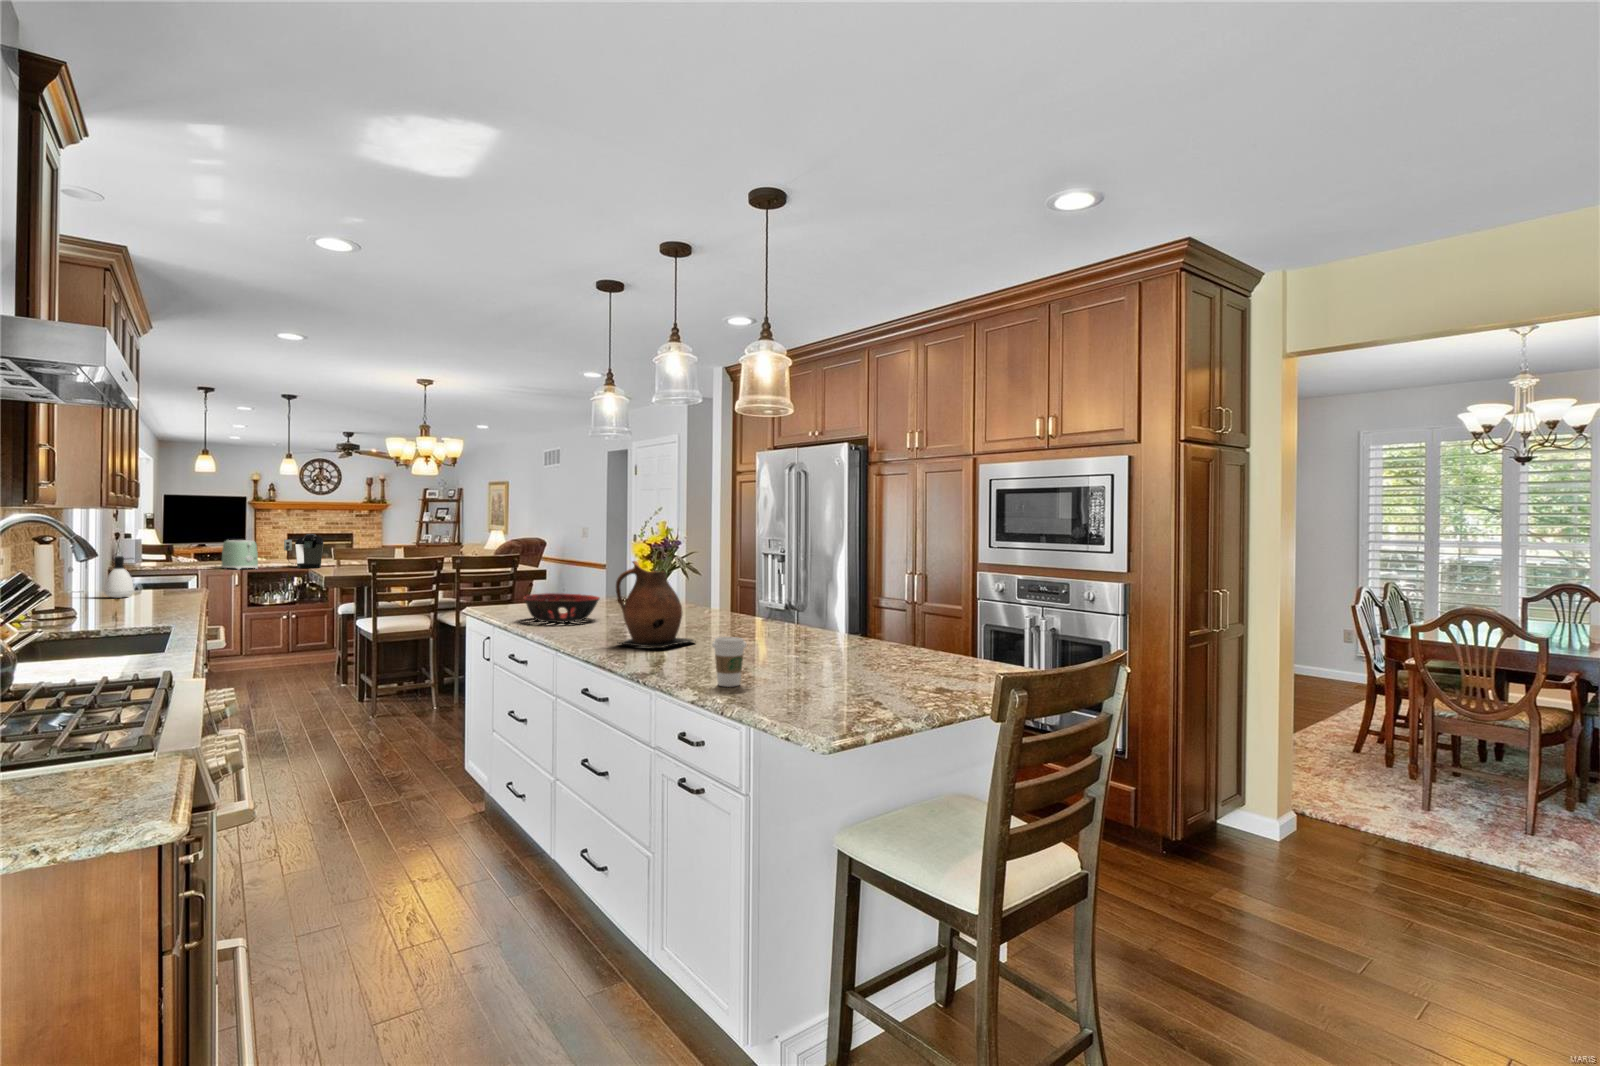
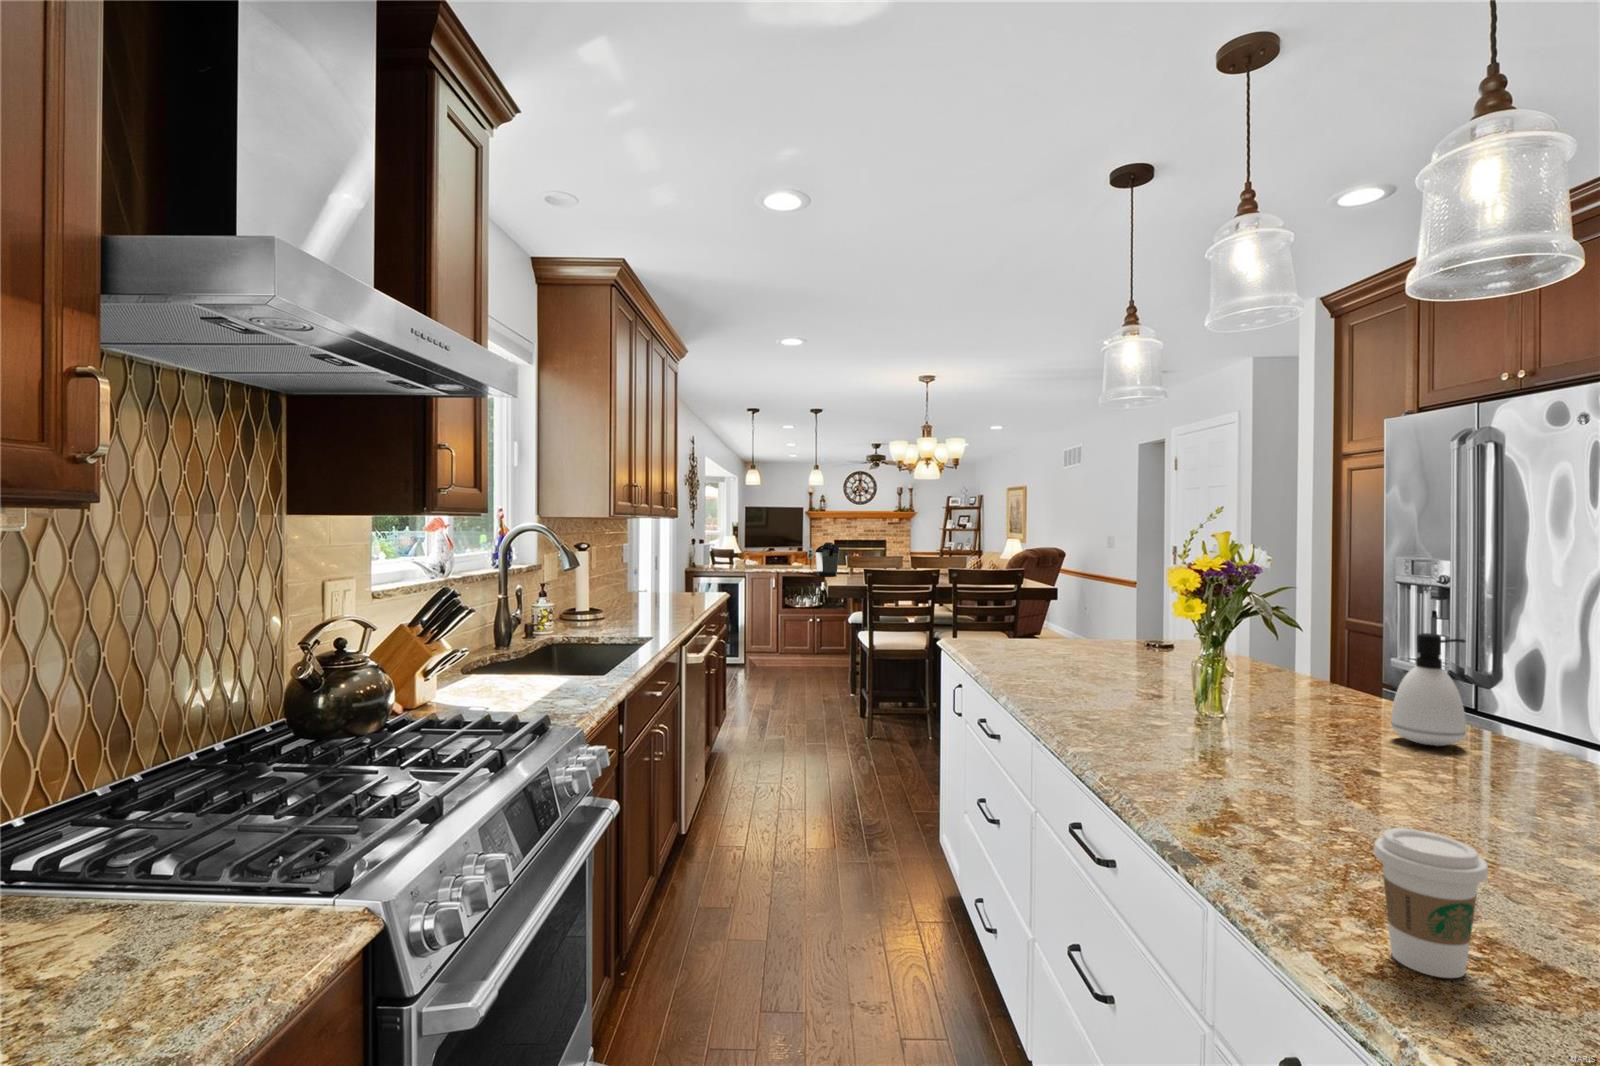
toaster: present [222,540,258,569] -> none [758,548,786,576]
soap dispenser: present [104,556,134,598] -> present [1391,633,1466,746]
ceramic pitcher: present [616,561,694,649] -> none [1133,603,1297,776]
decorative bowl: present [523,593,600,623] -> none [998,635,1114,684]

